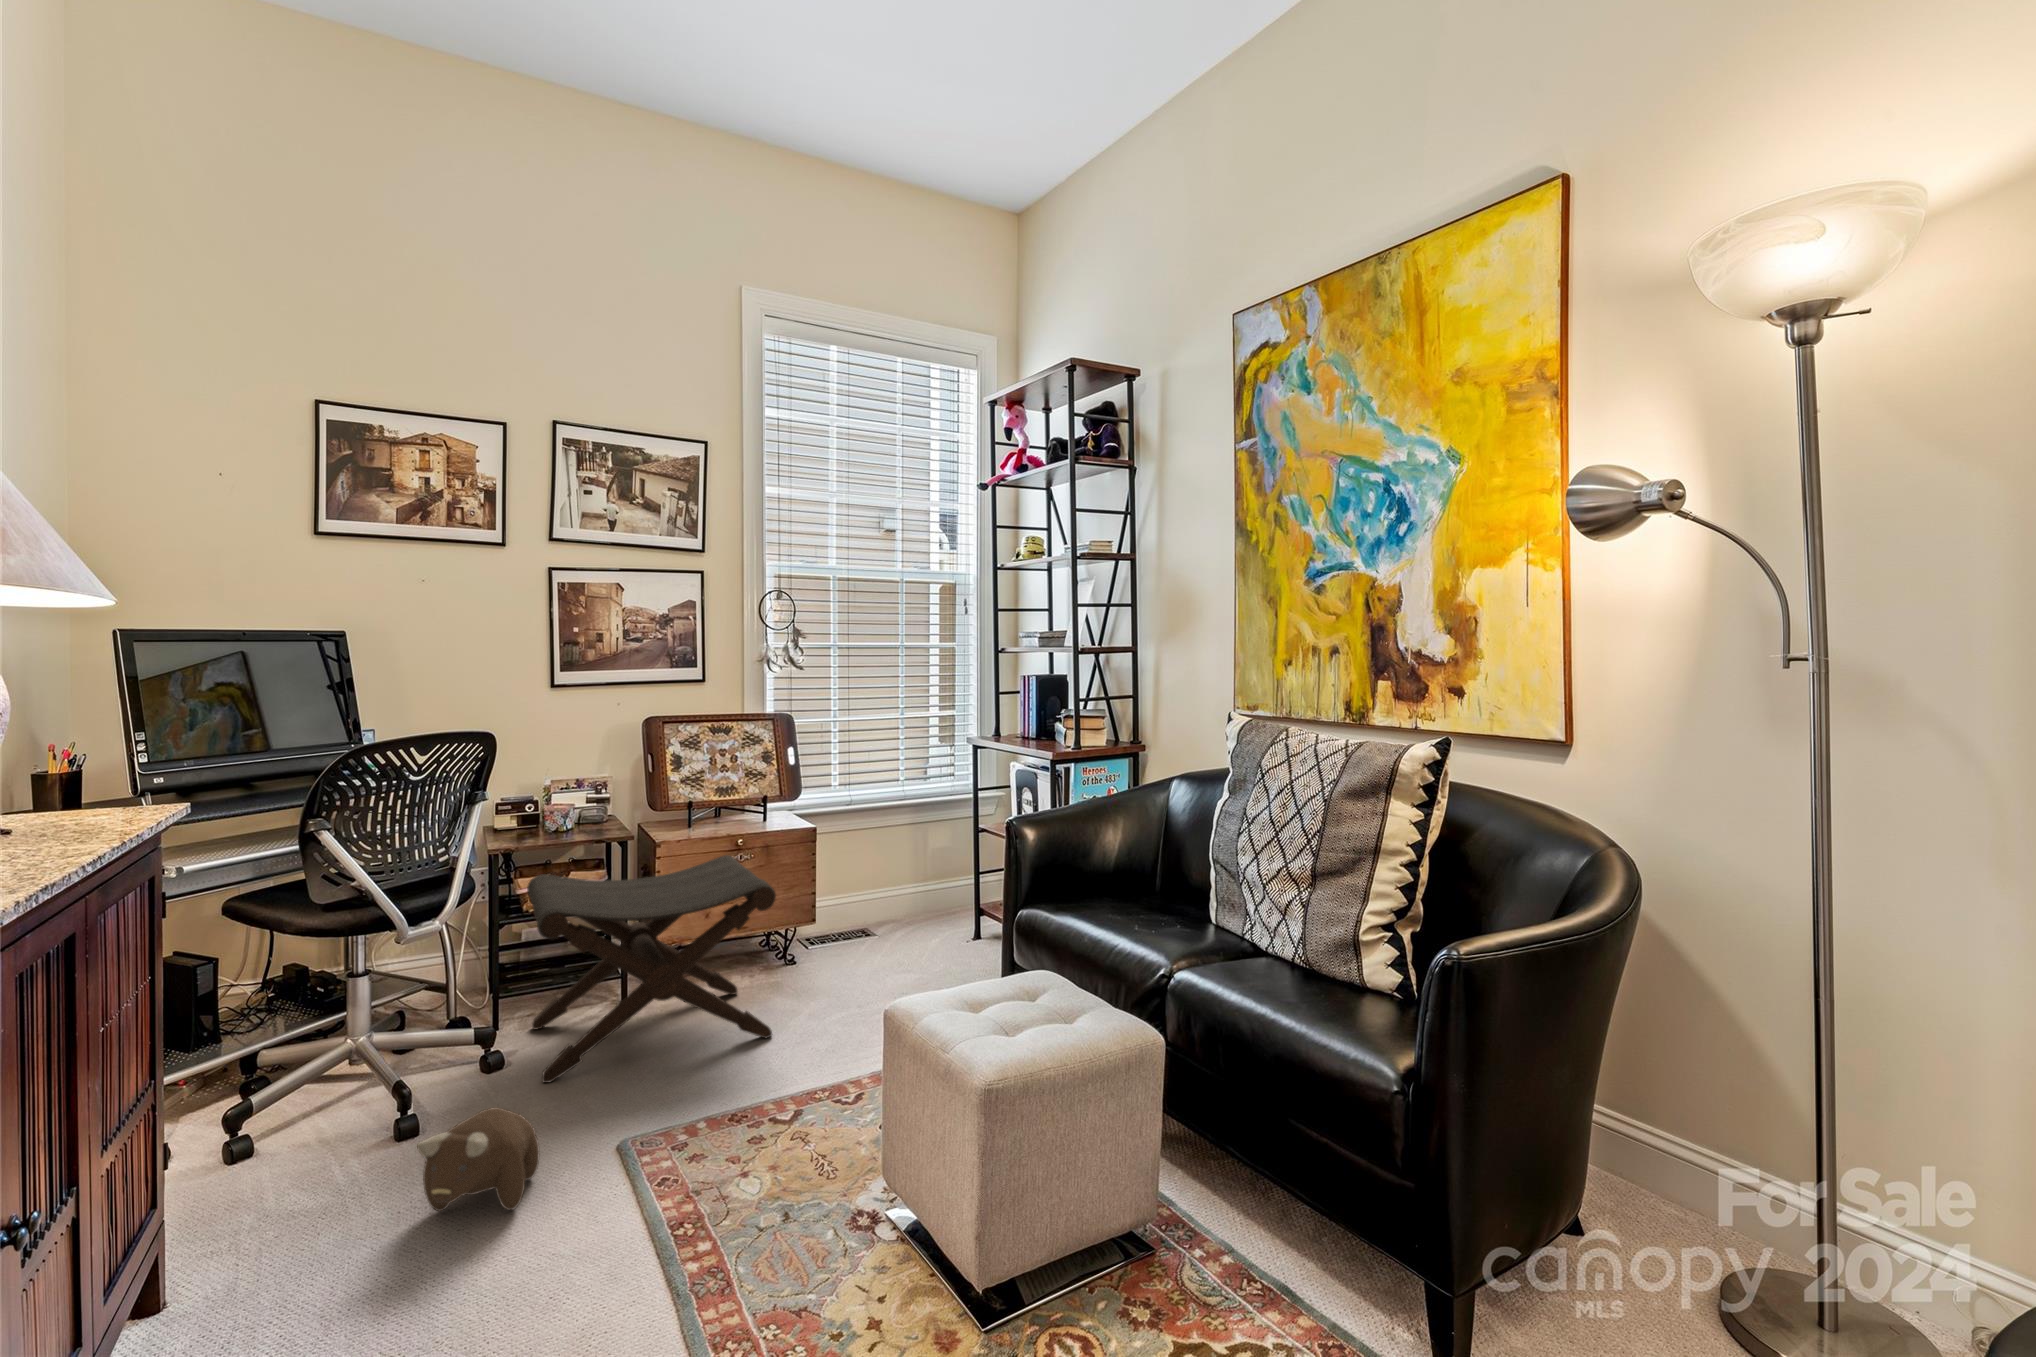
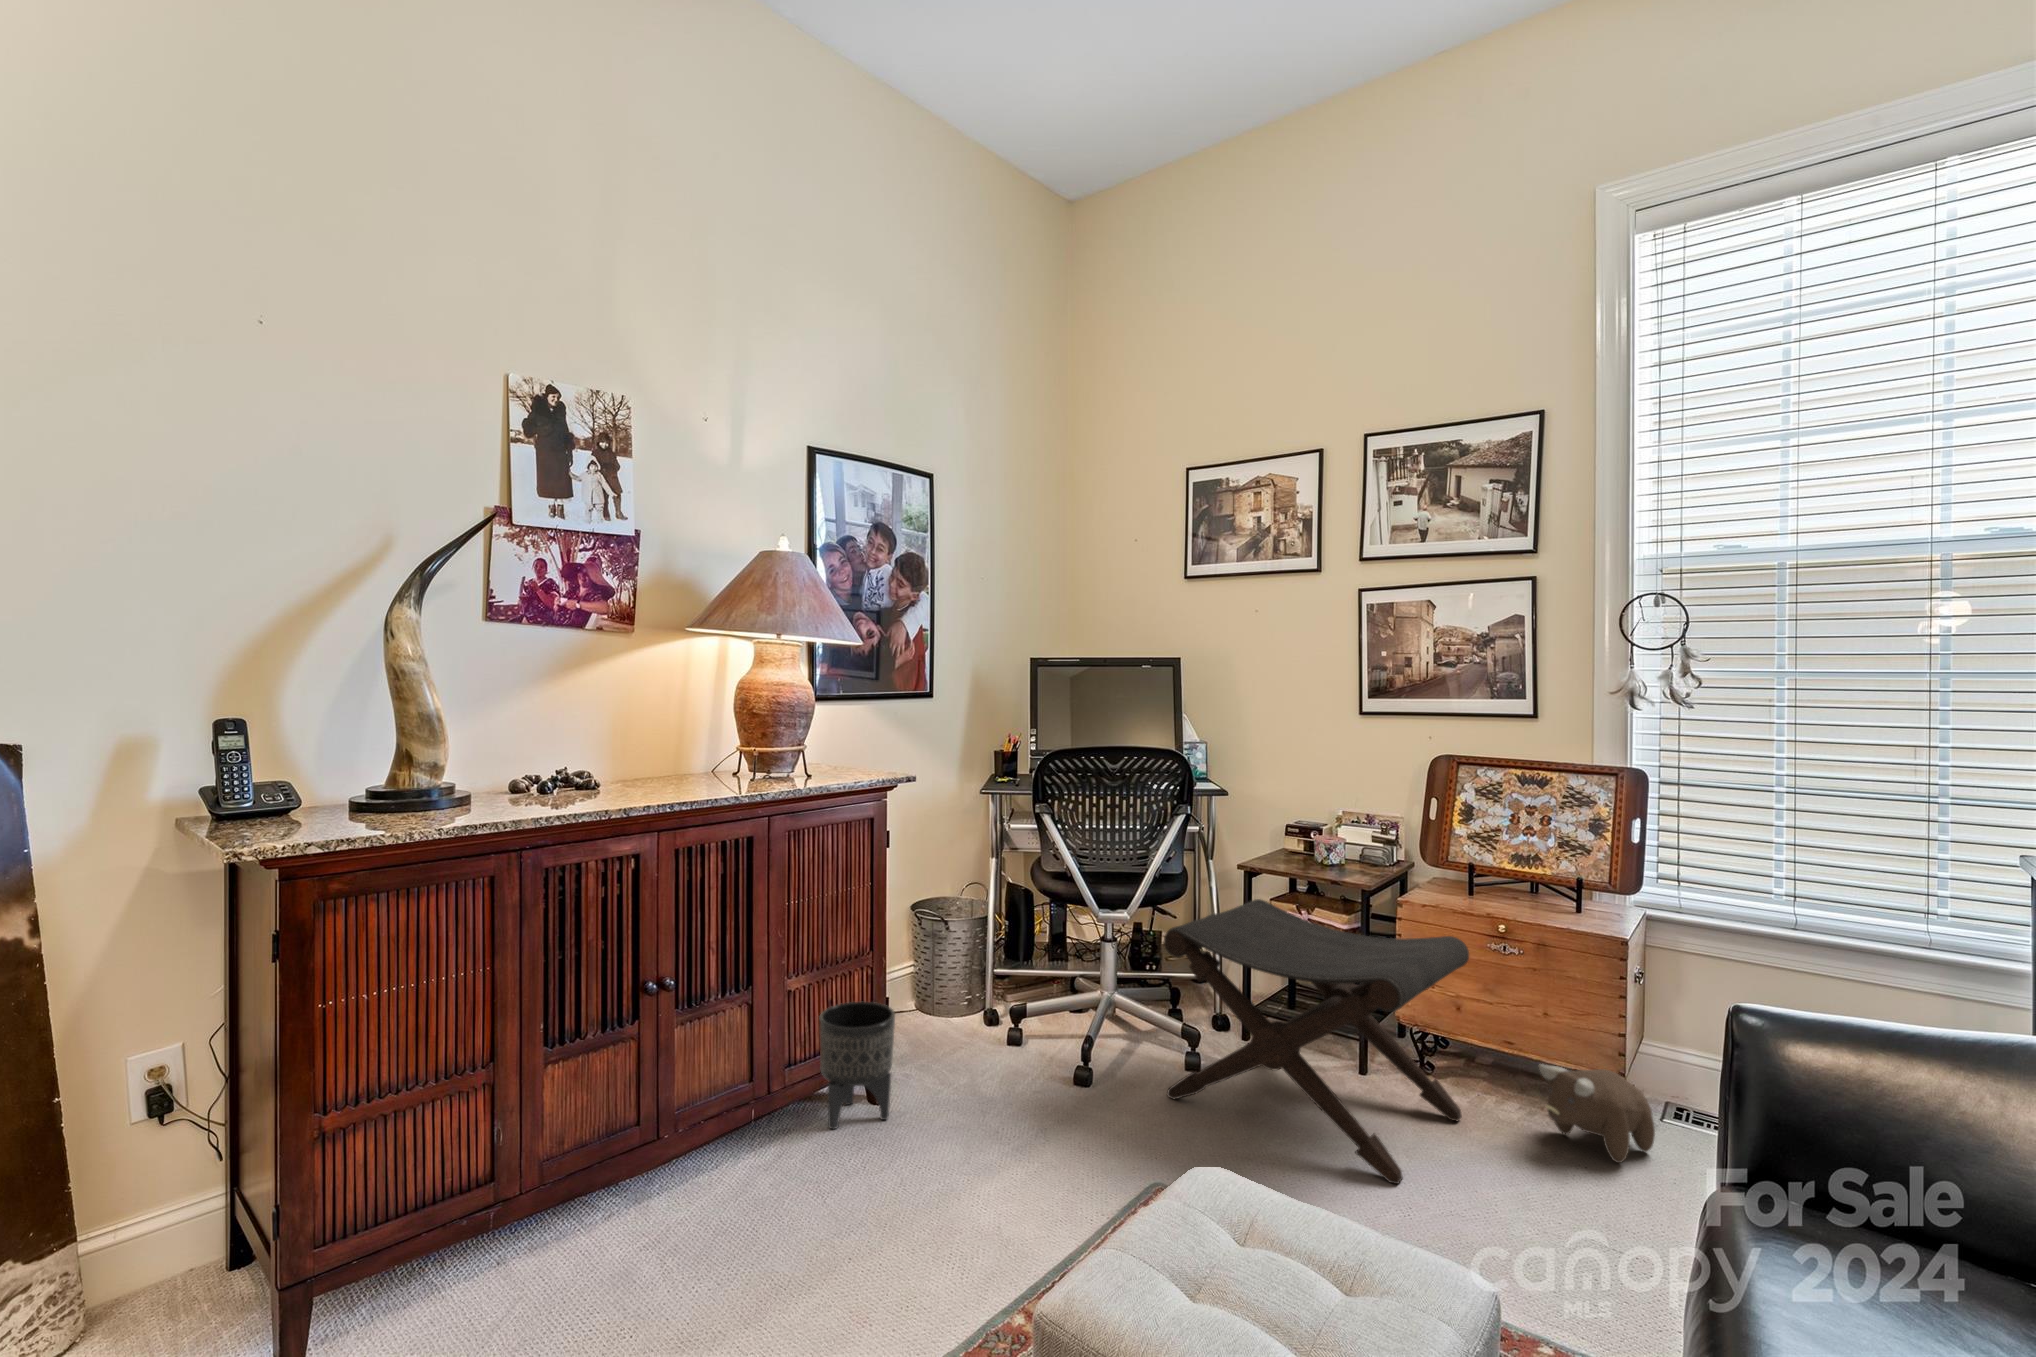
plush toy: present [417,1107,540,1211] -> present [1538,1064,1655,1163]
planter: none [187,1122,324,1318] -> present [819,1002,895,1129]

